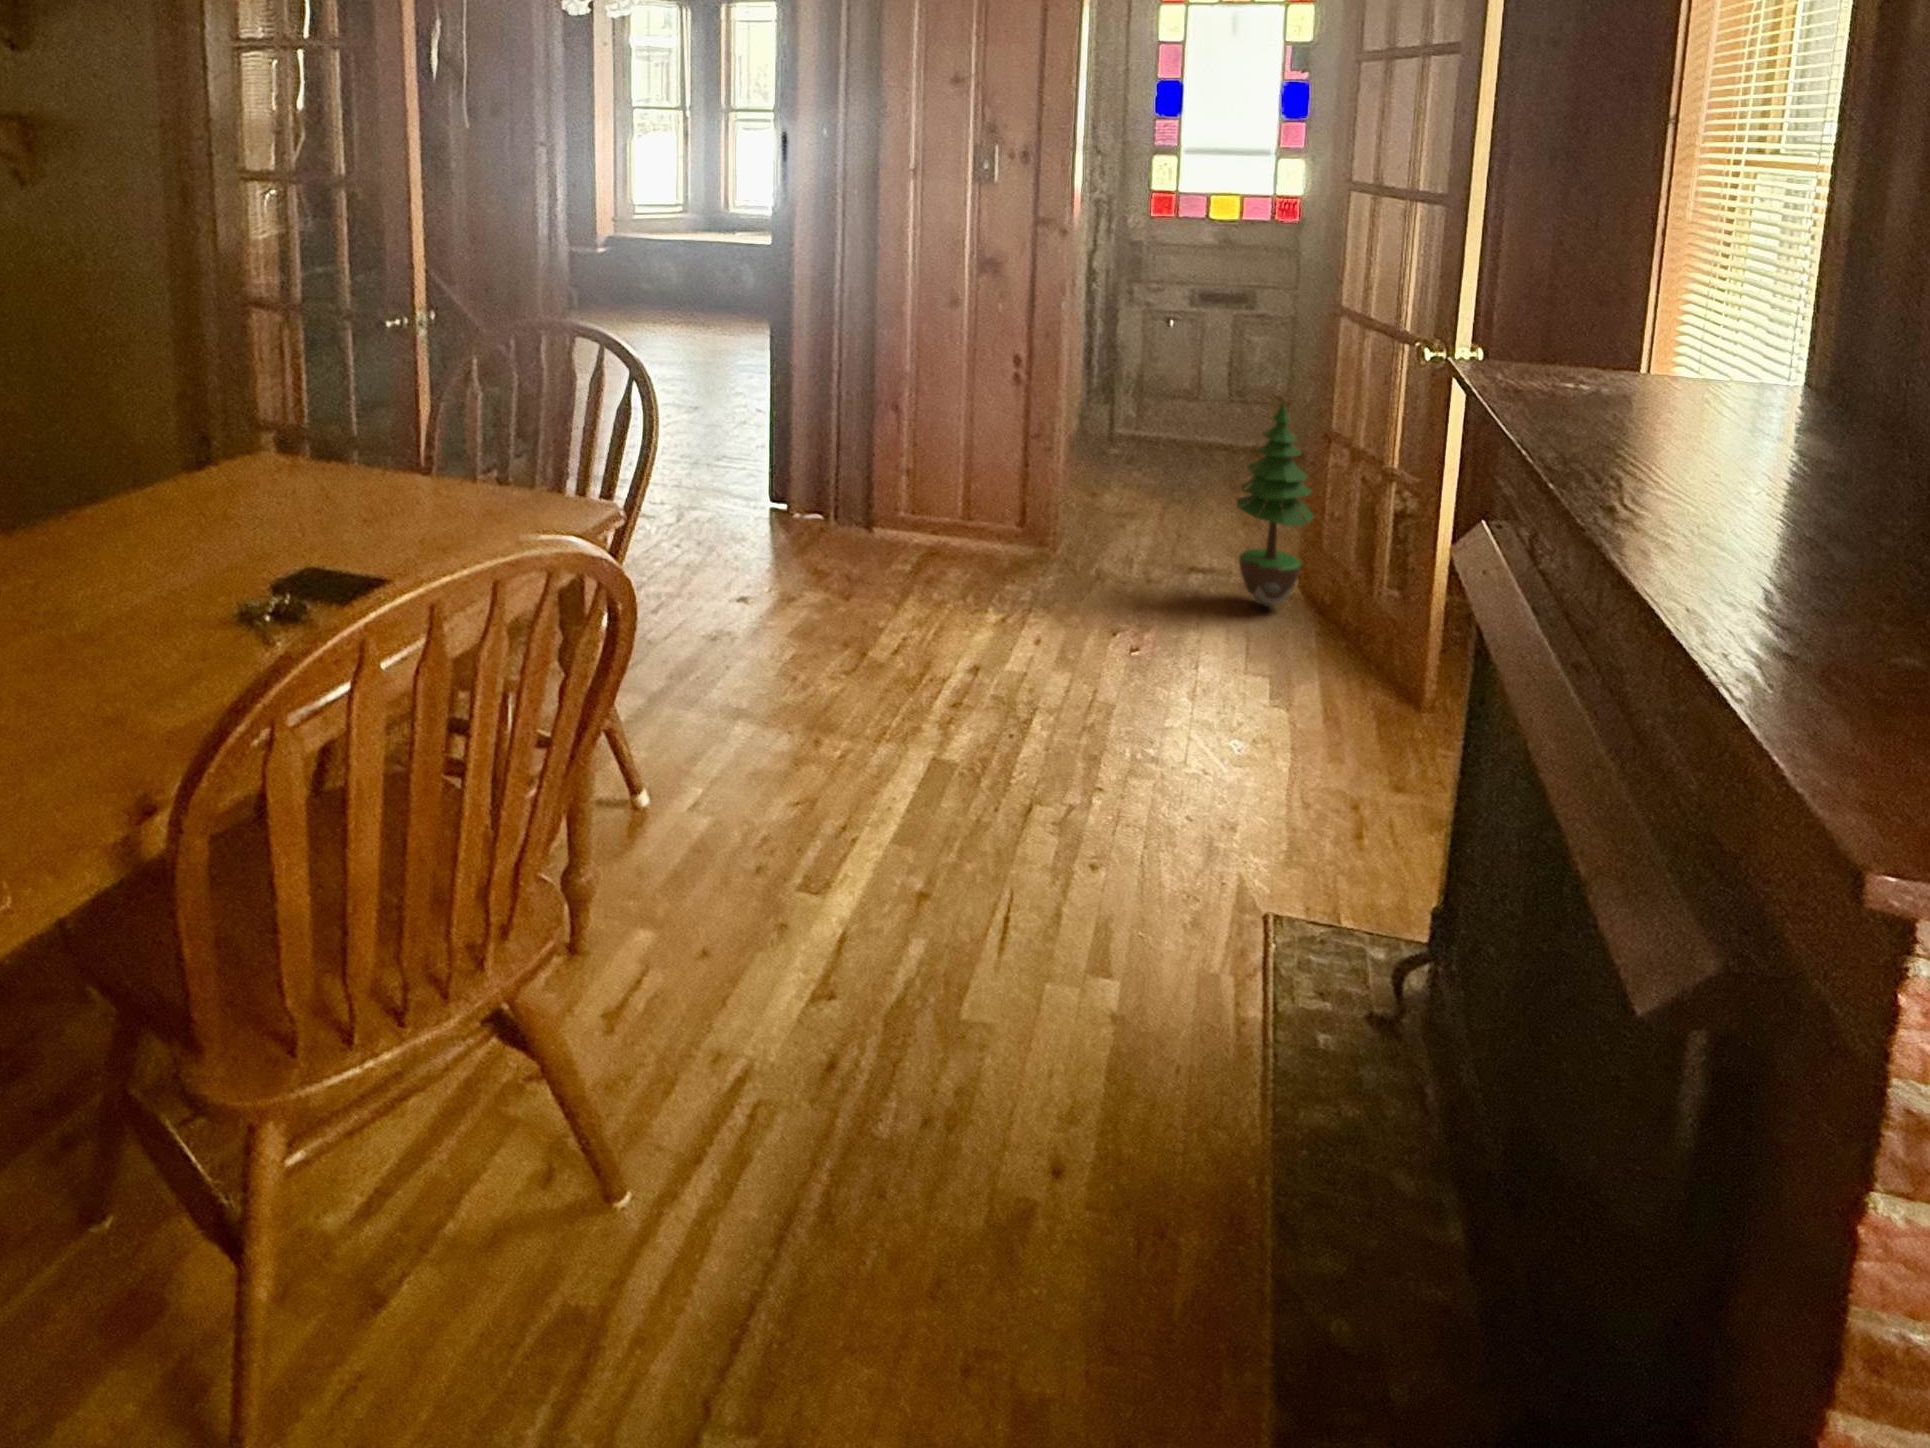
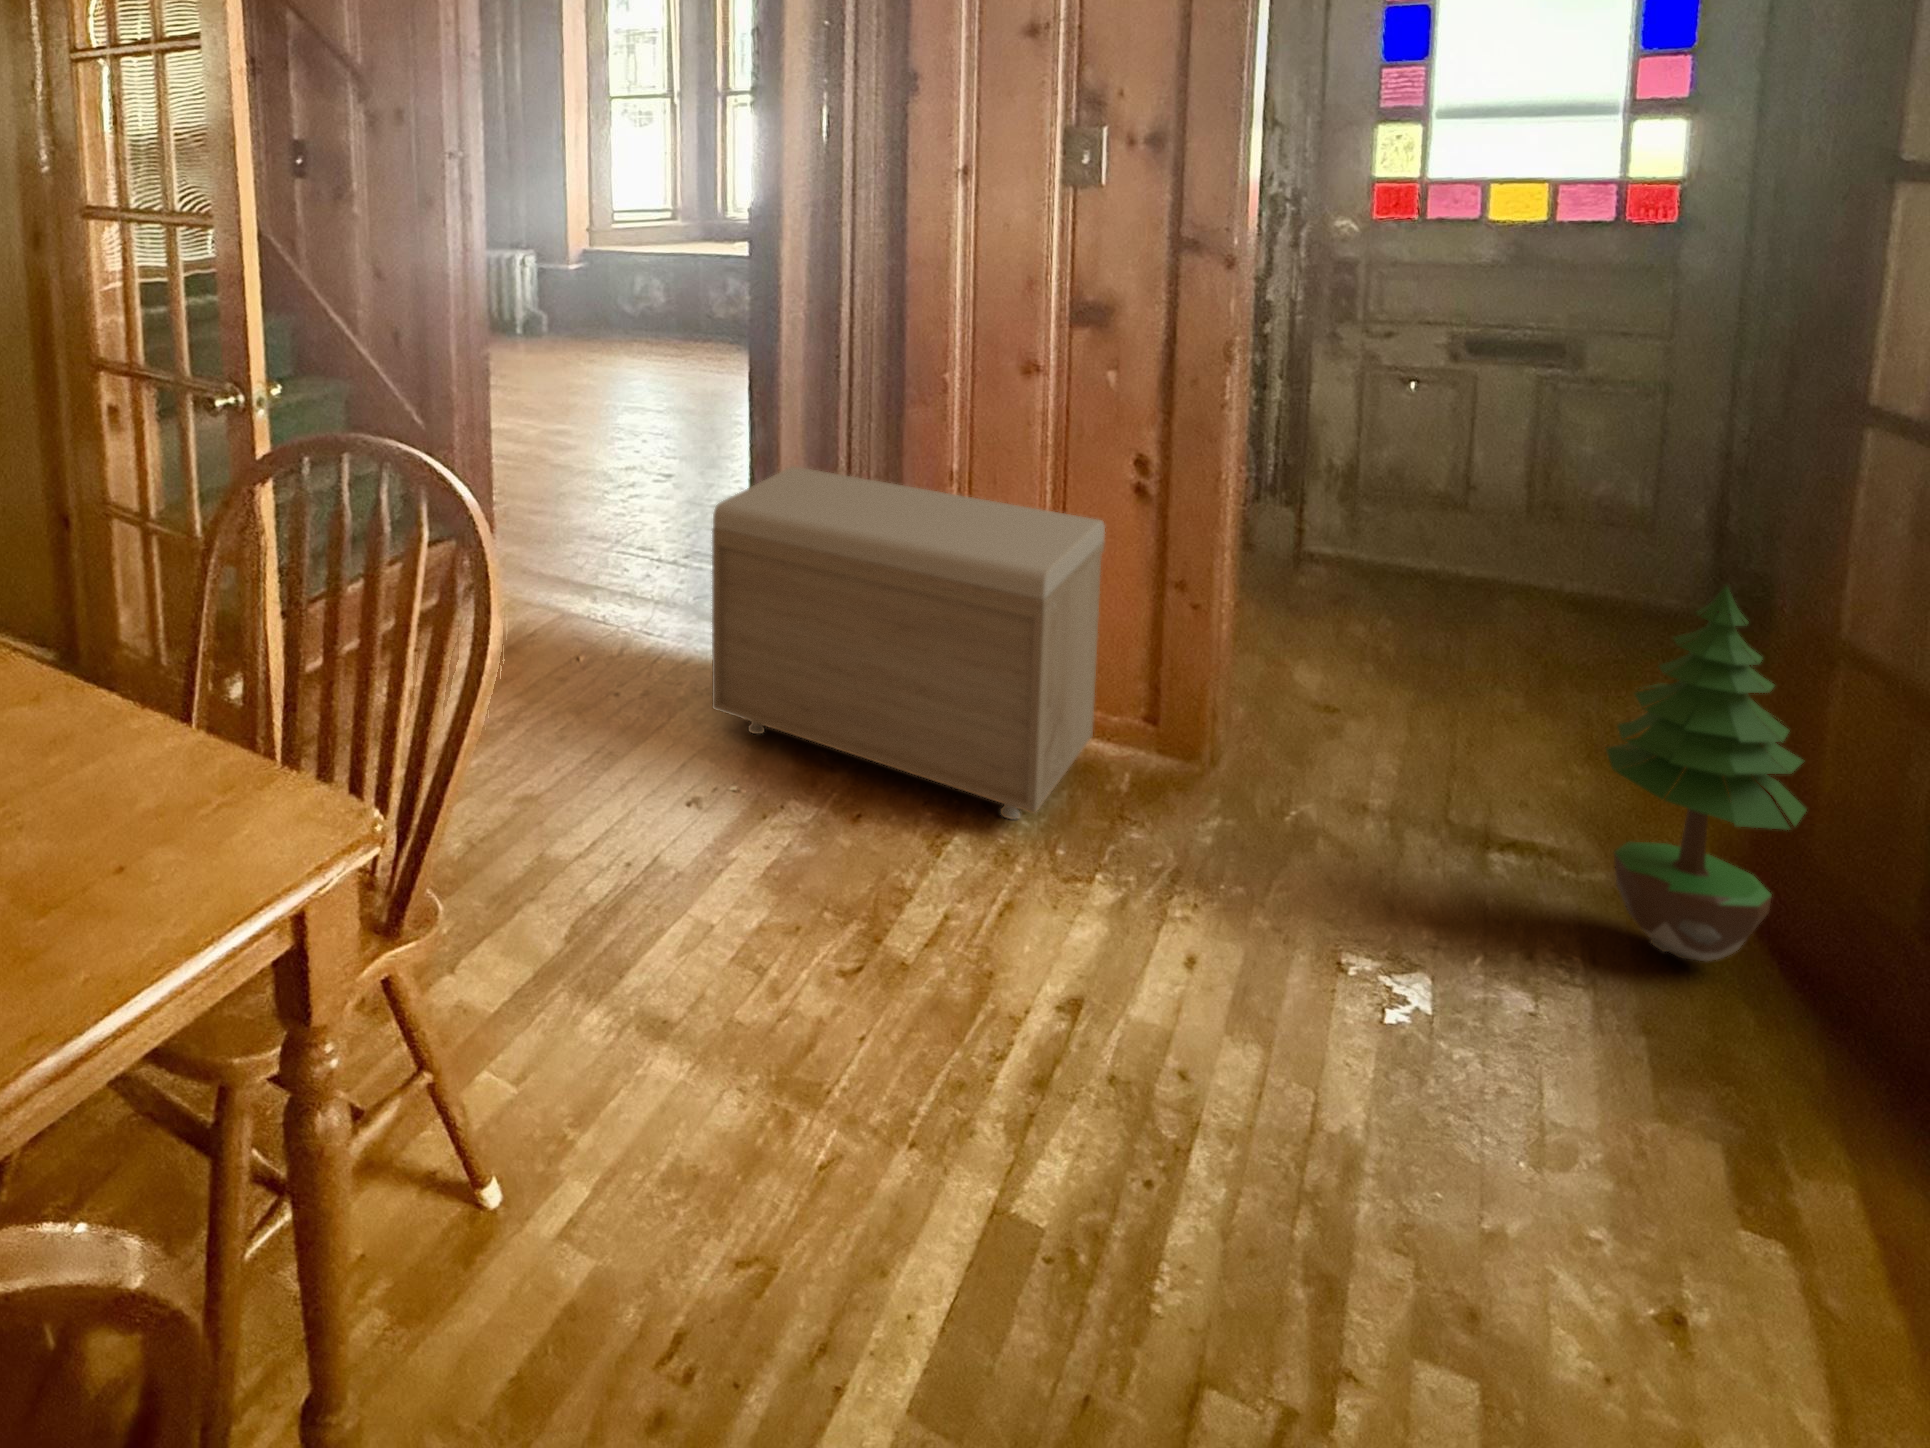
storage bench: none [751,376,997,588] -> present [712,466,1105,819]

